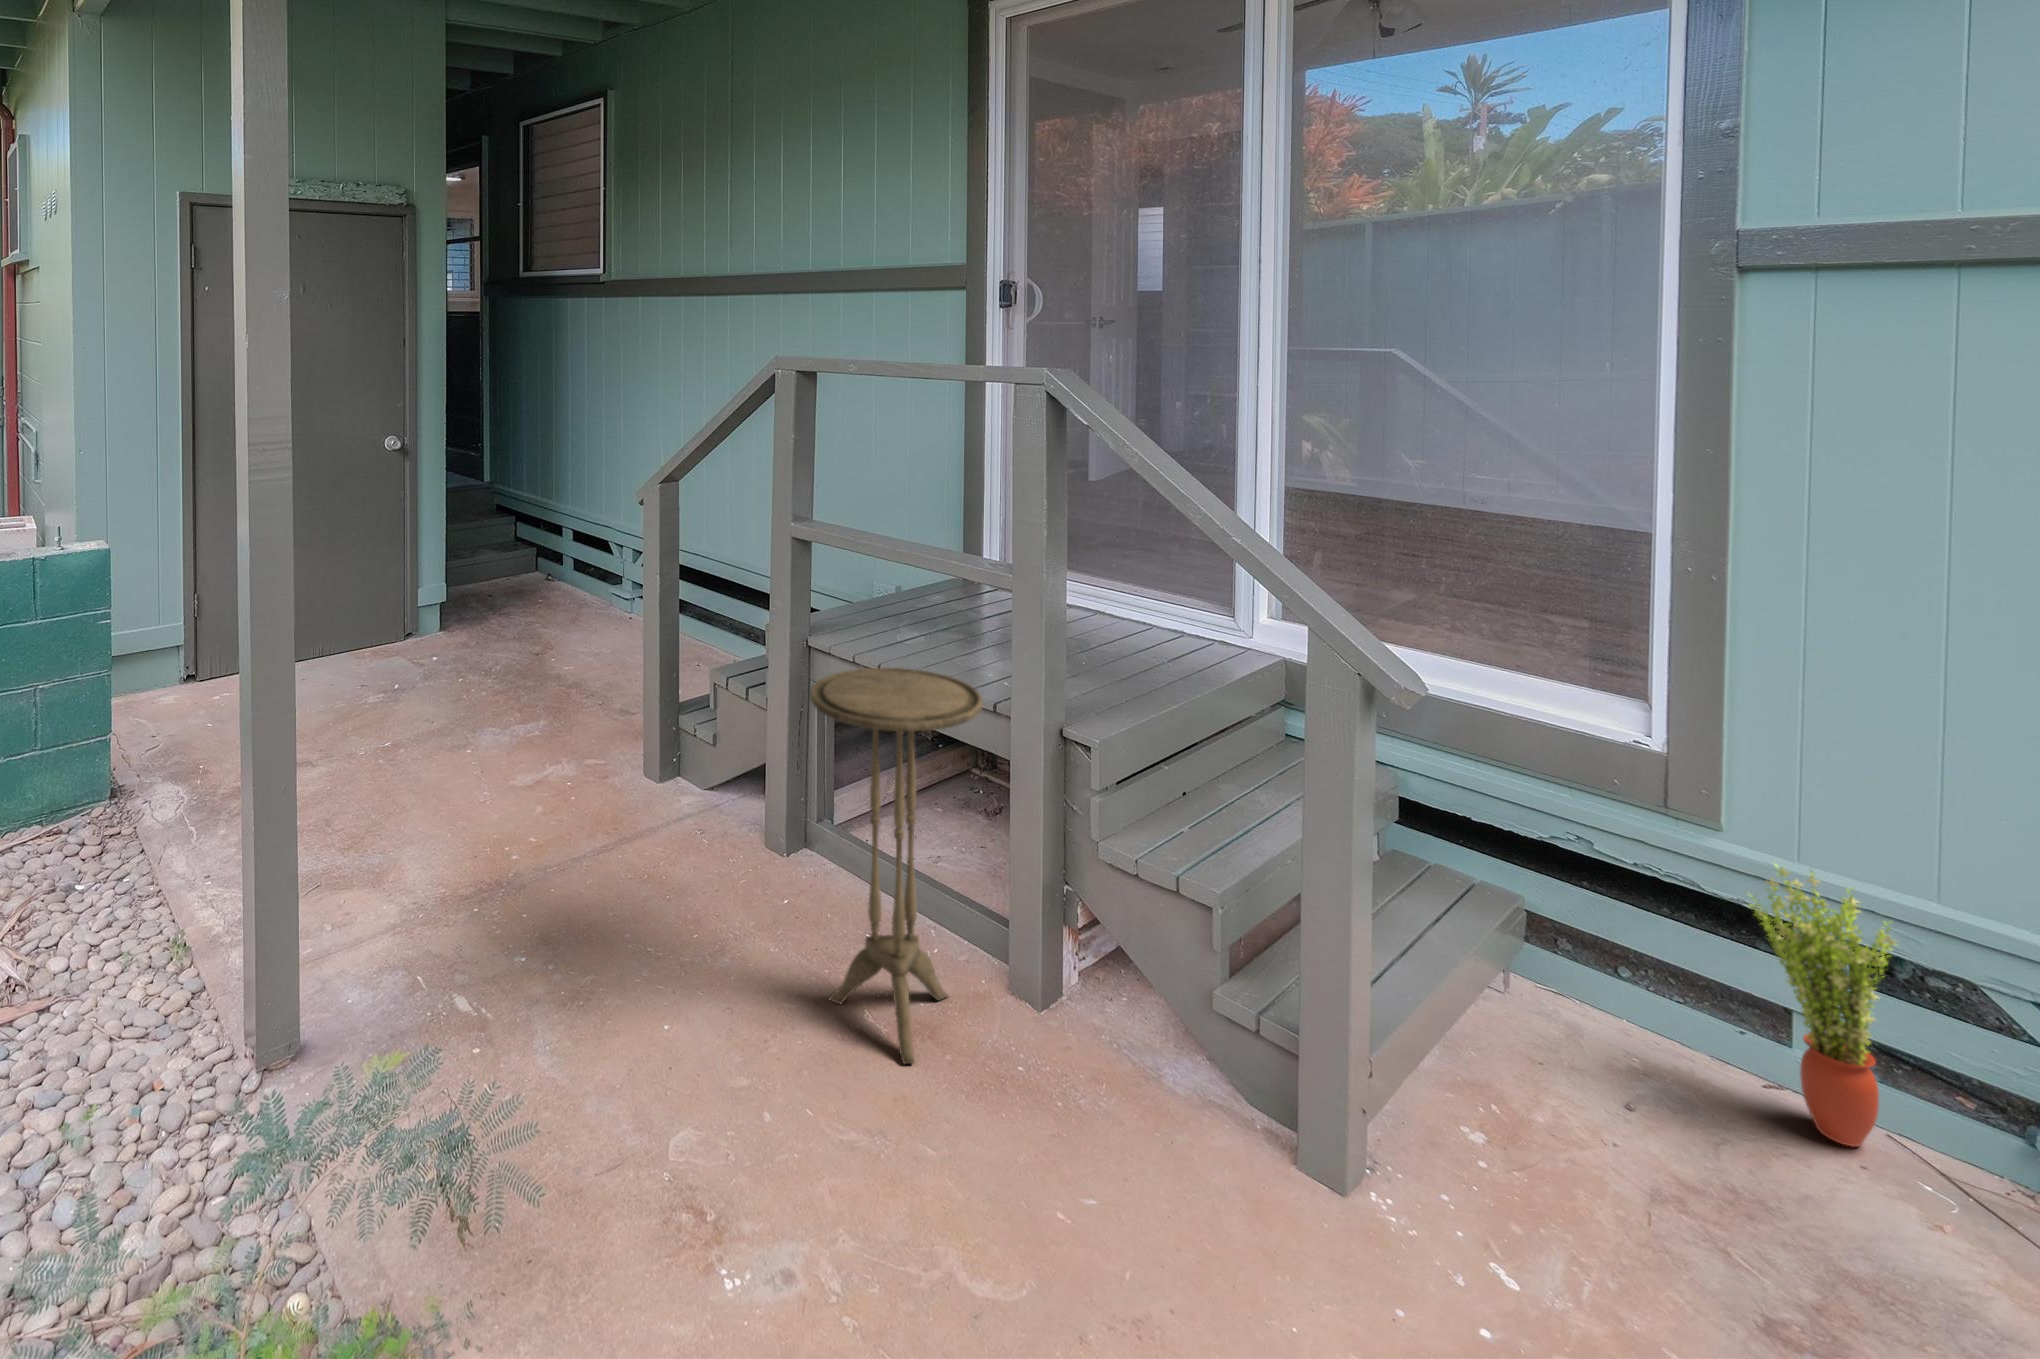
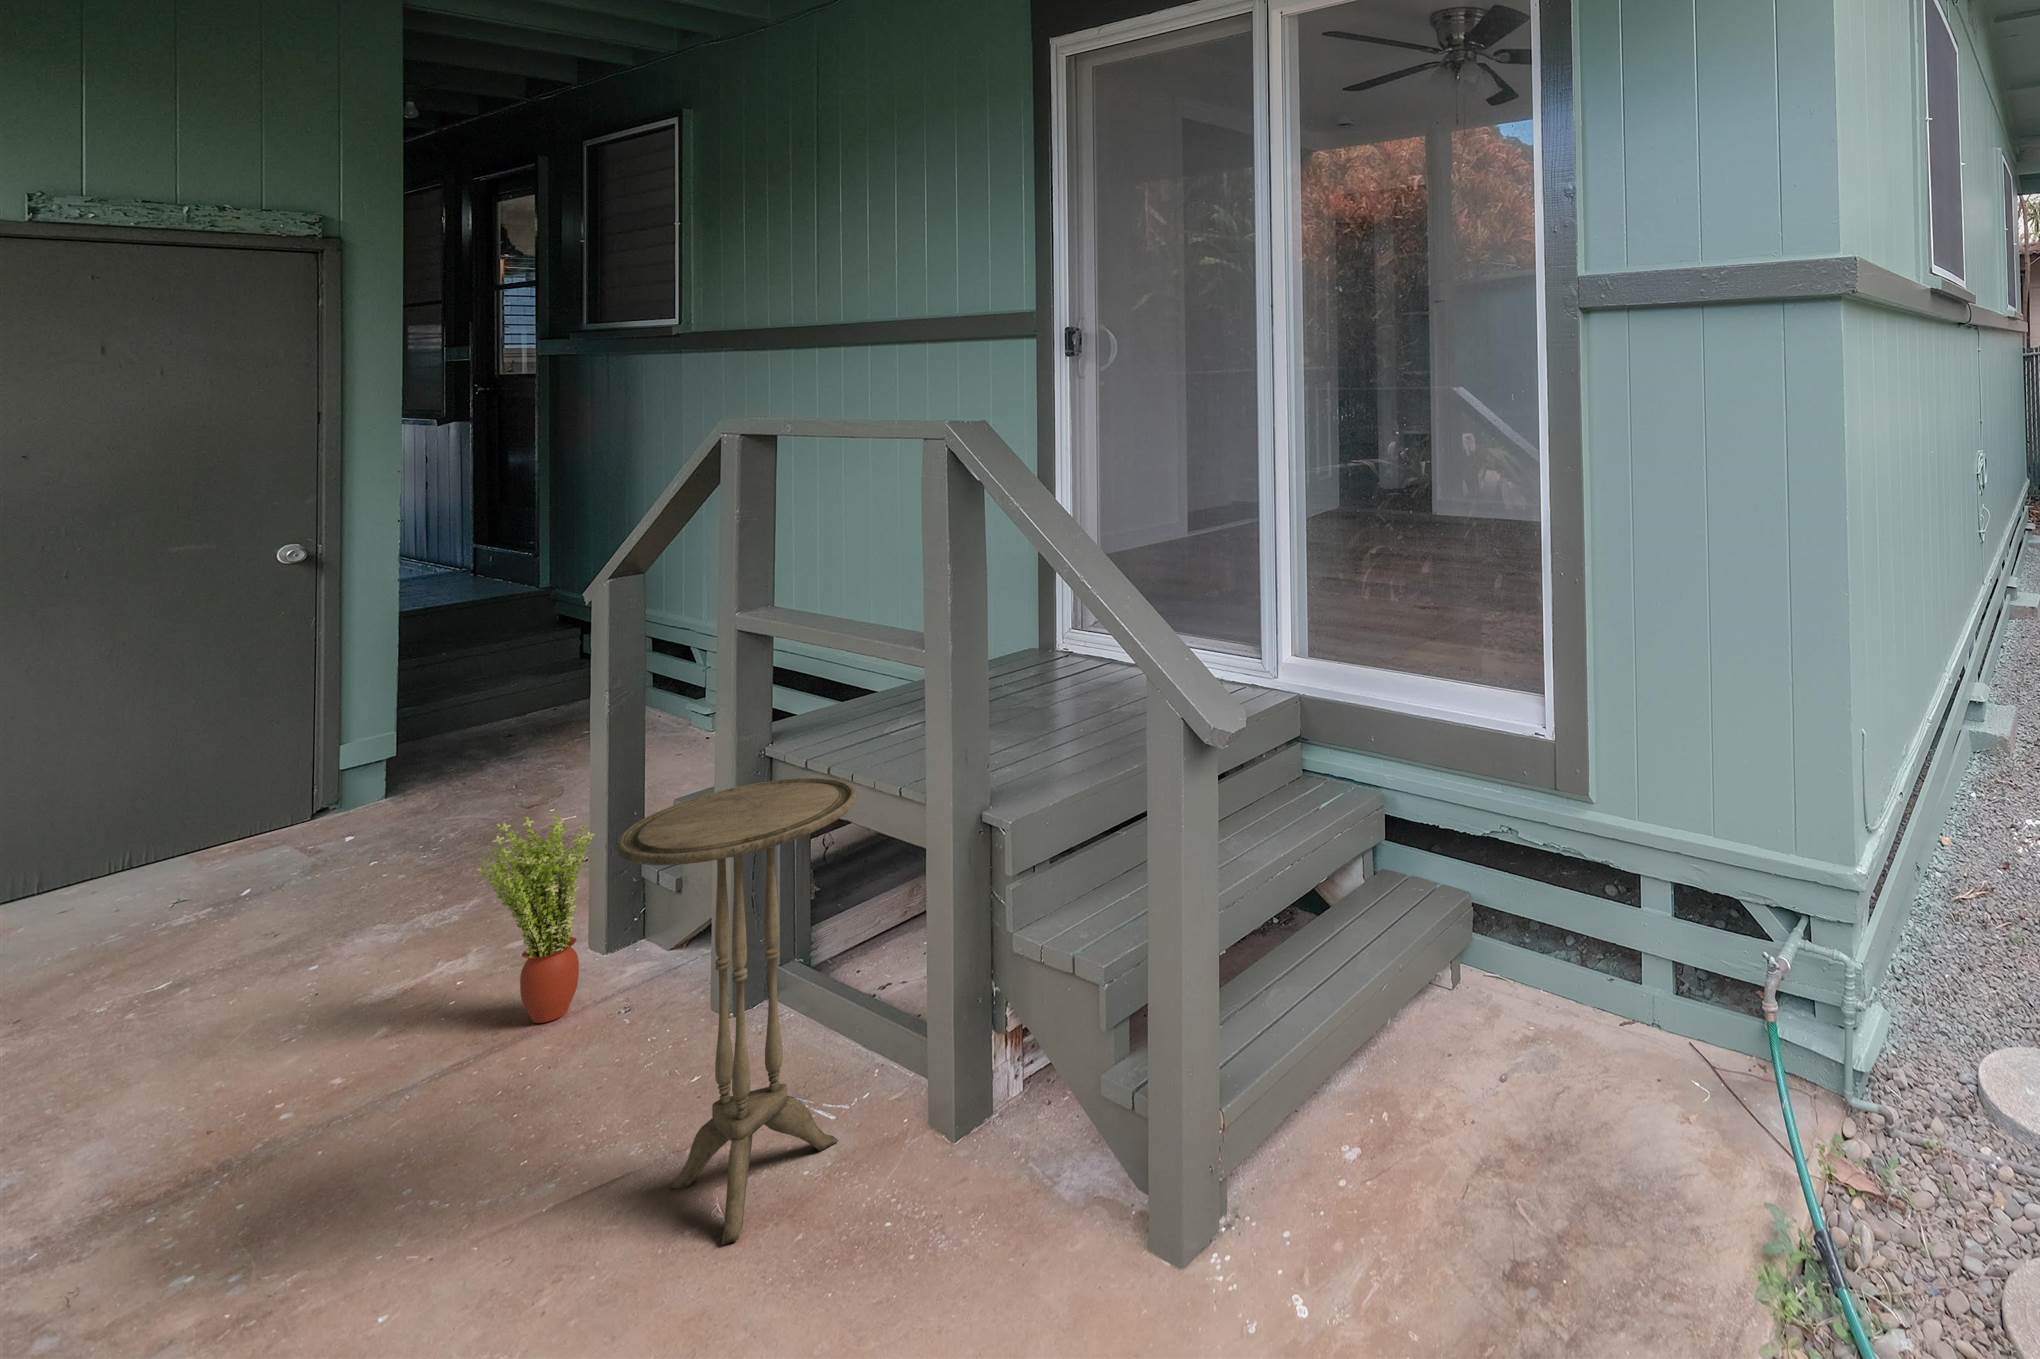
potted plant: present [1750,865,1897,1147] -> present [477,811,595,1023]

